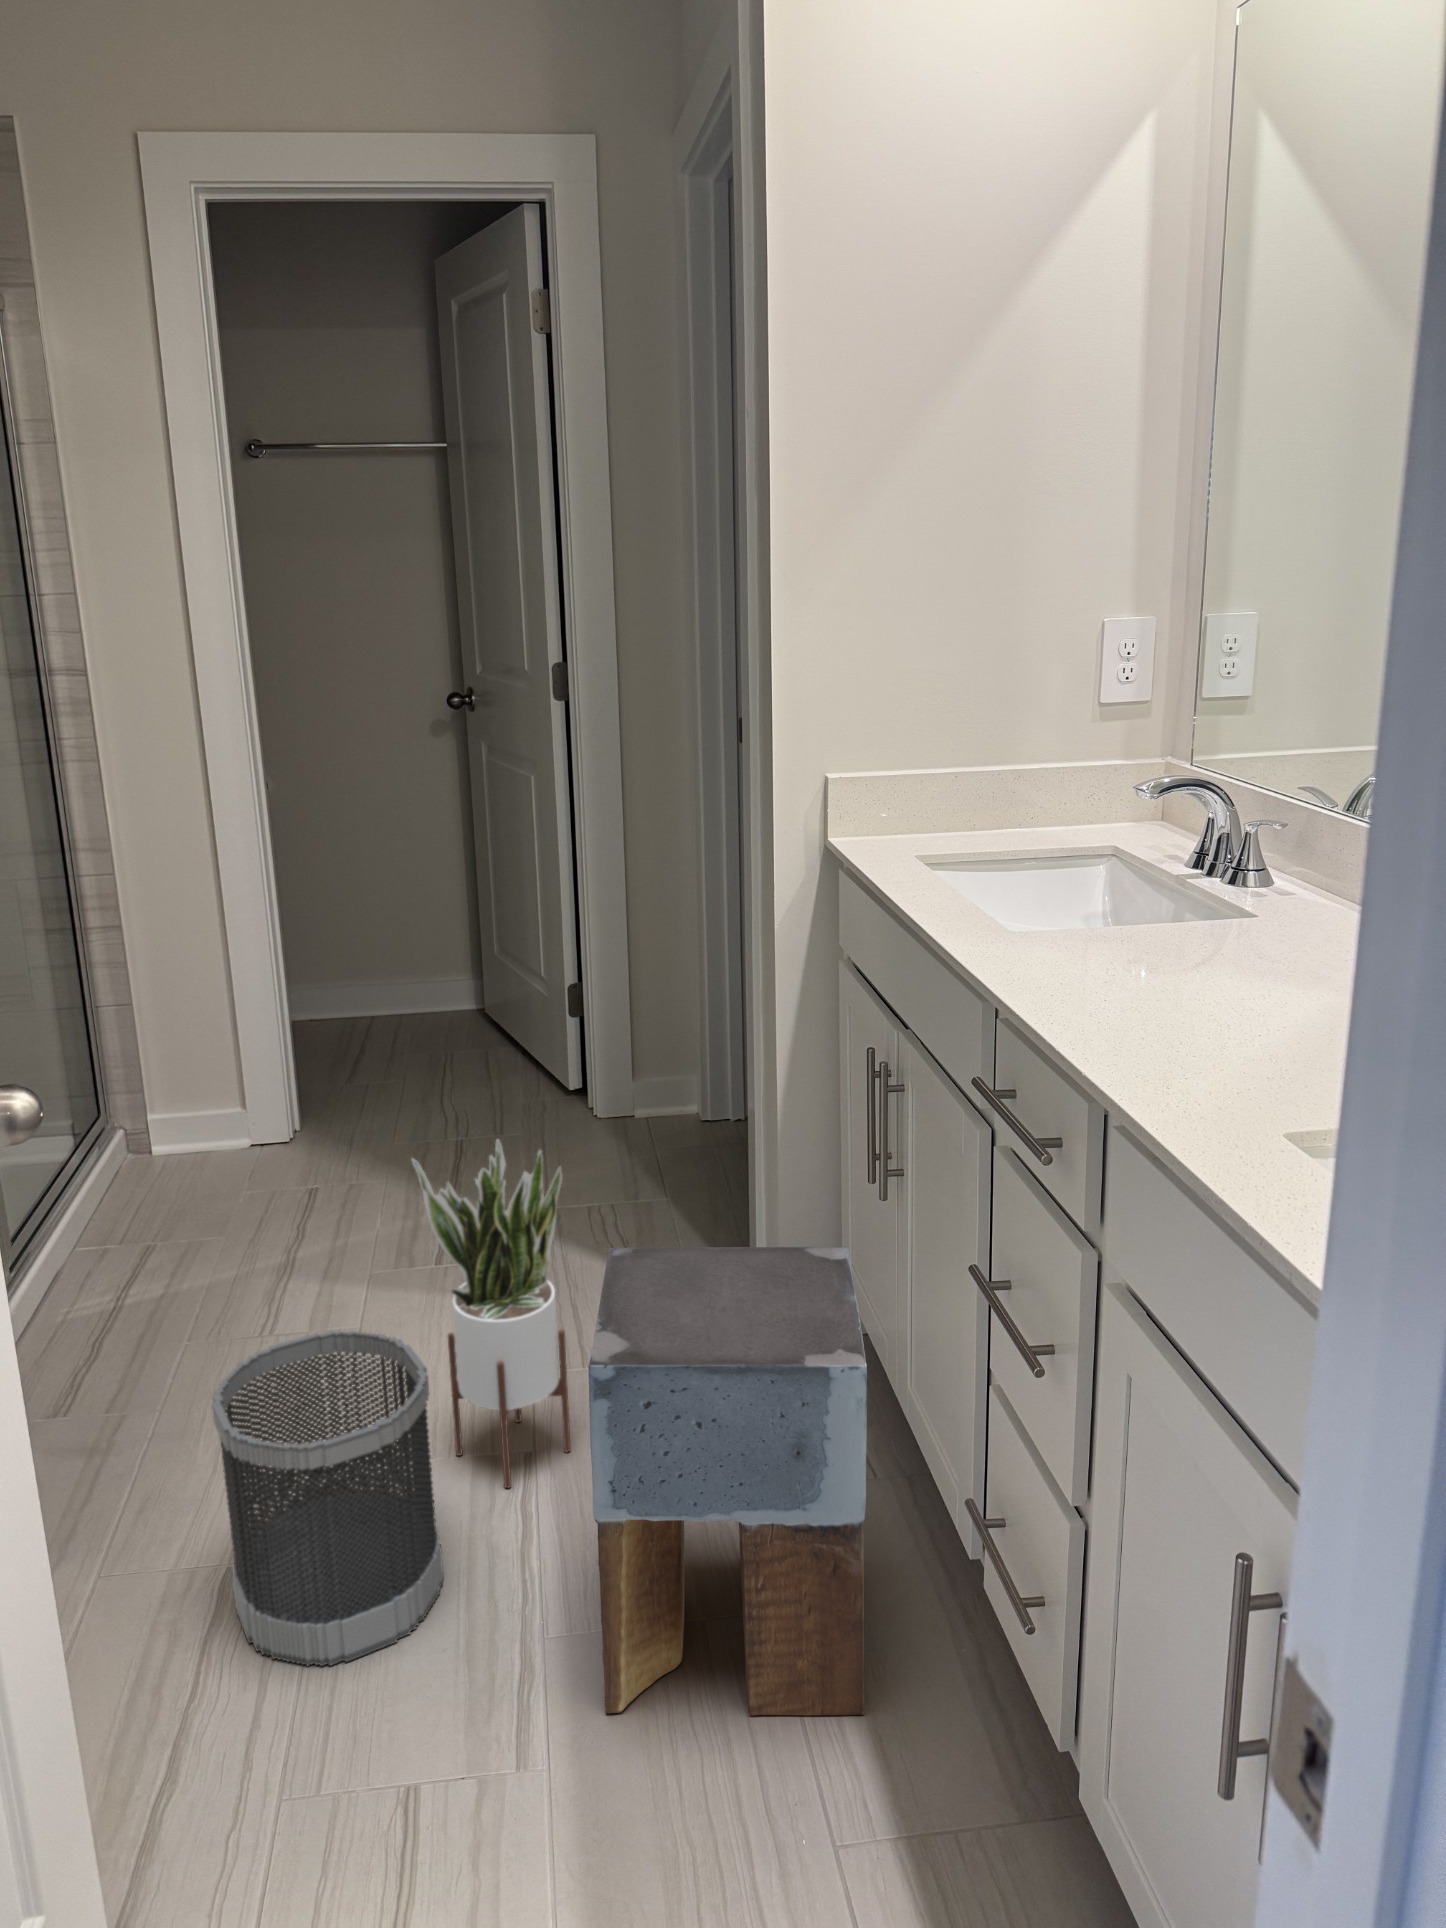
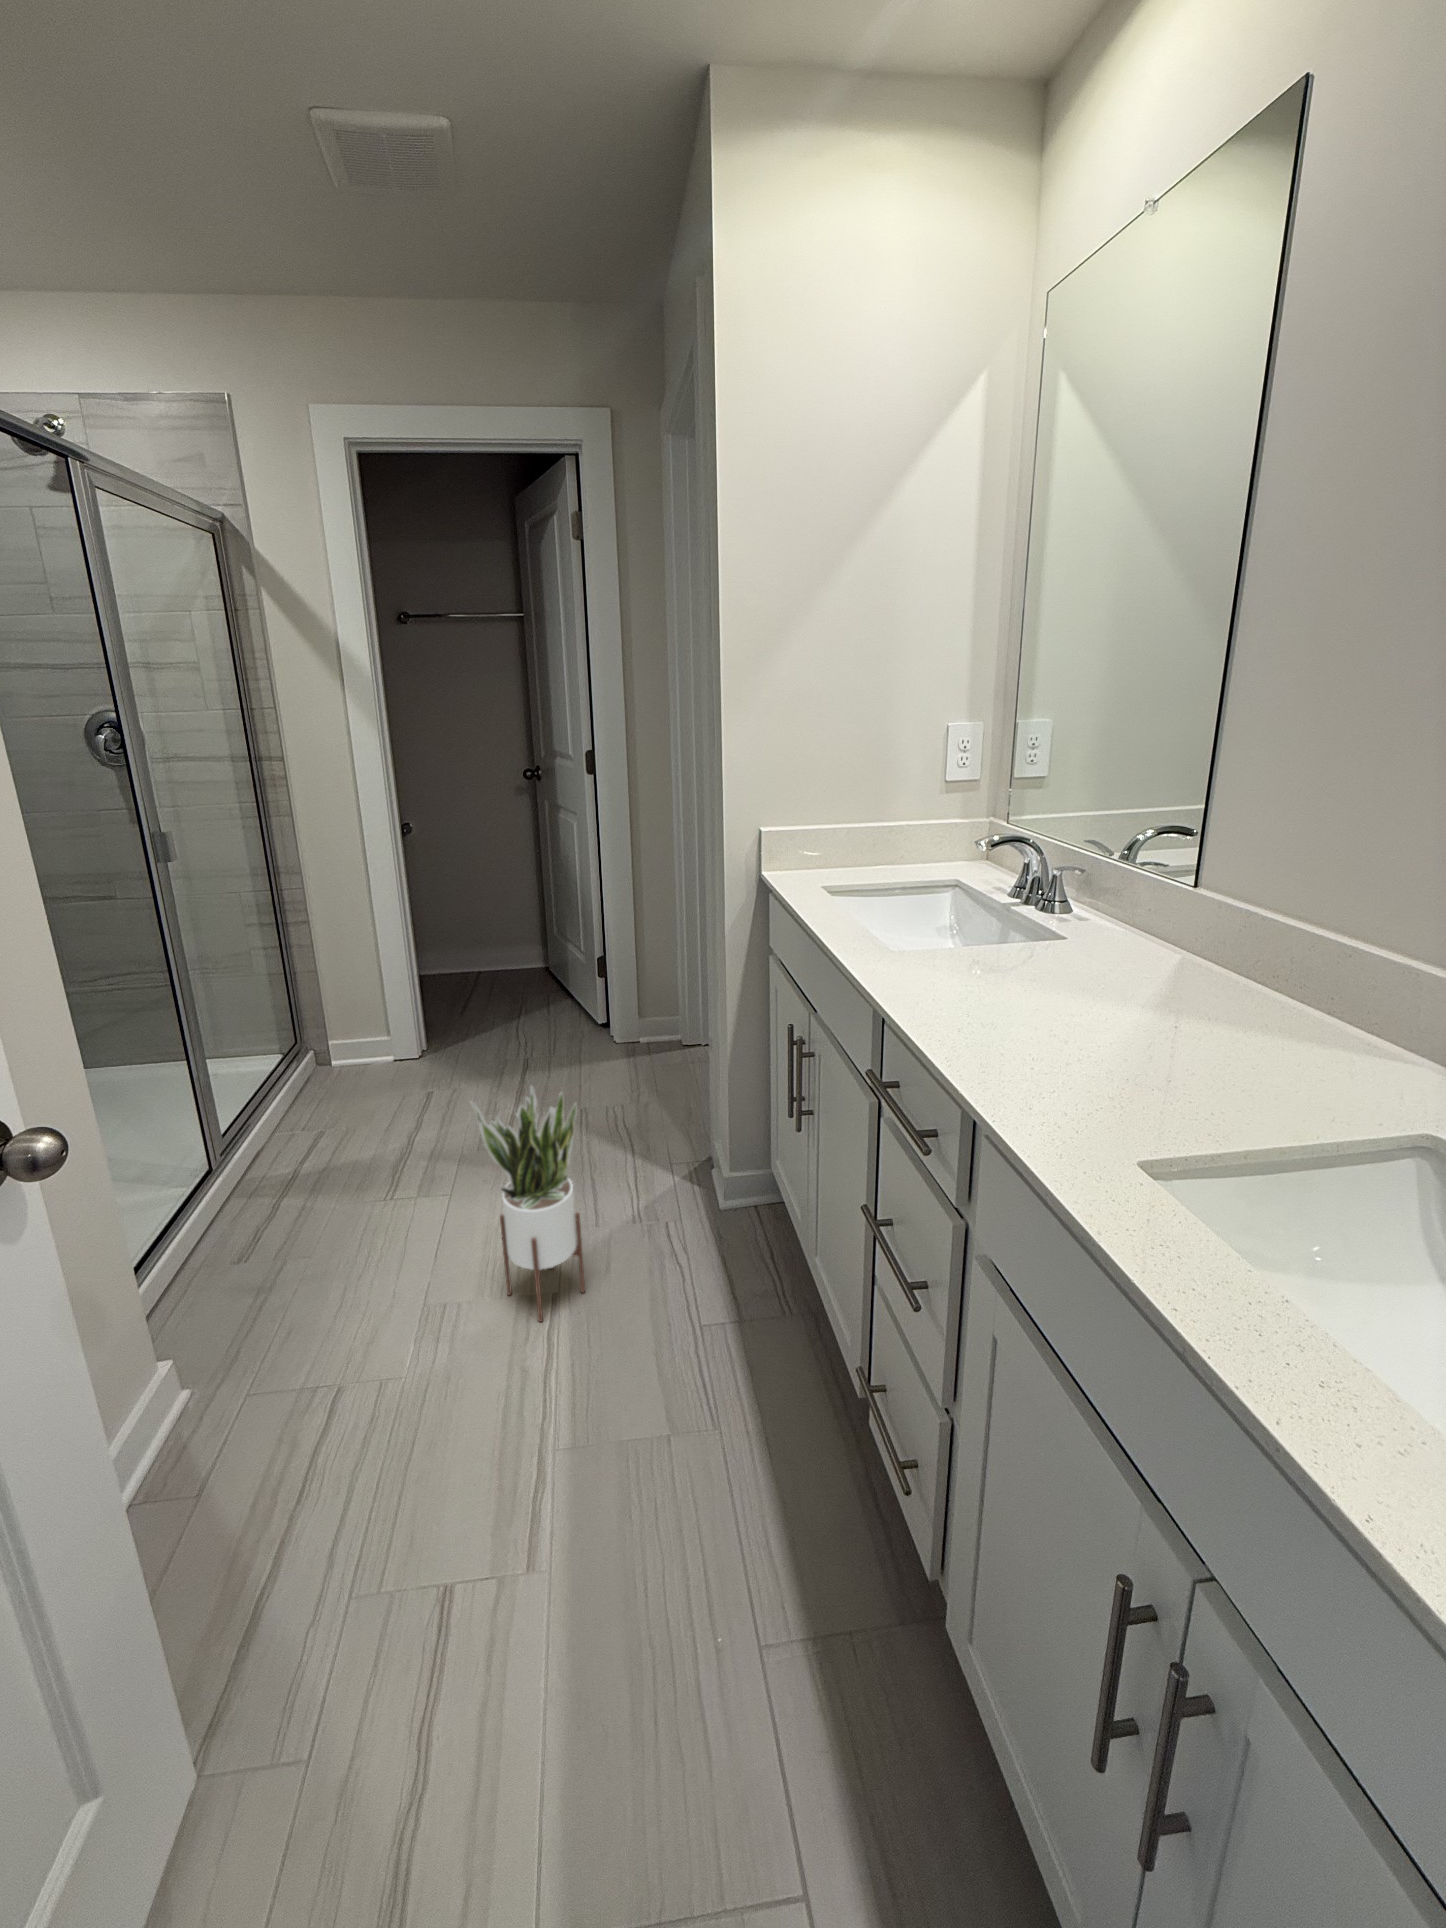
stool: present [589,1247,867,1715] -> none [580,1171,784,1515]
wastebasket: present [212,1330,443,1666] -> none [321,1221,491,1470]

